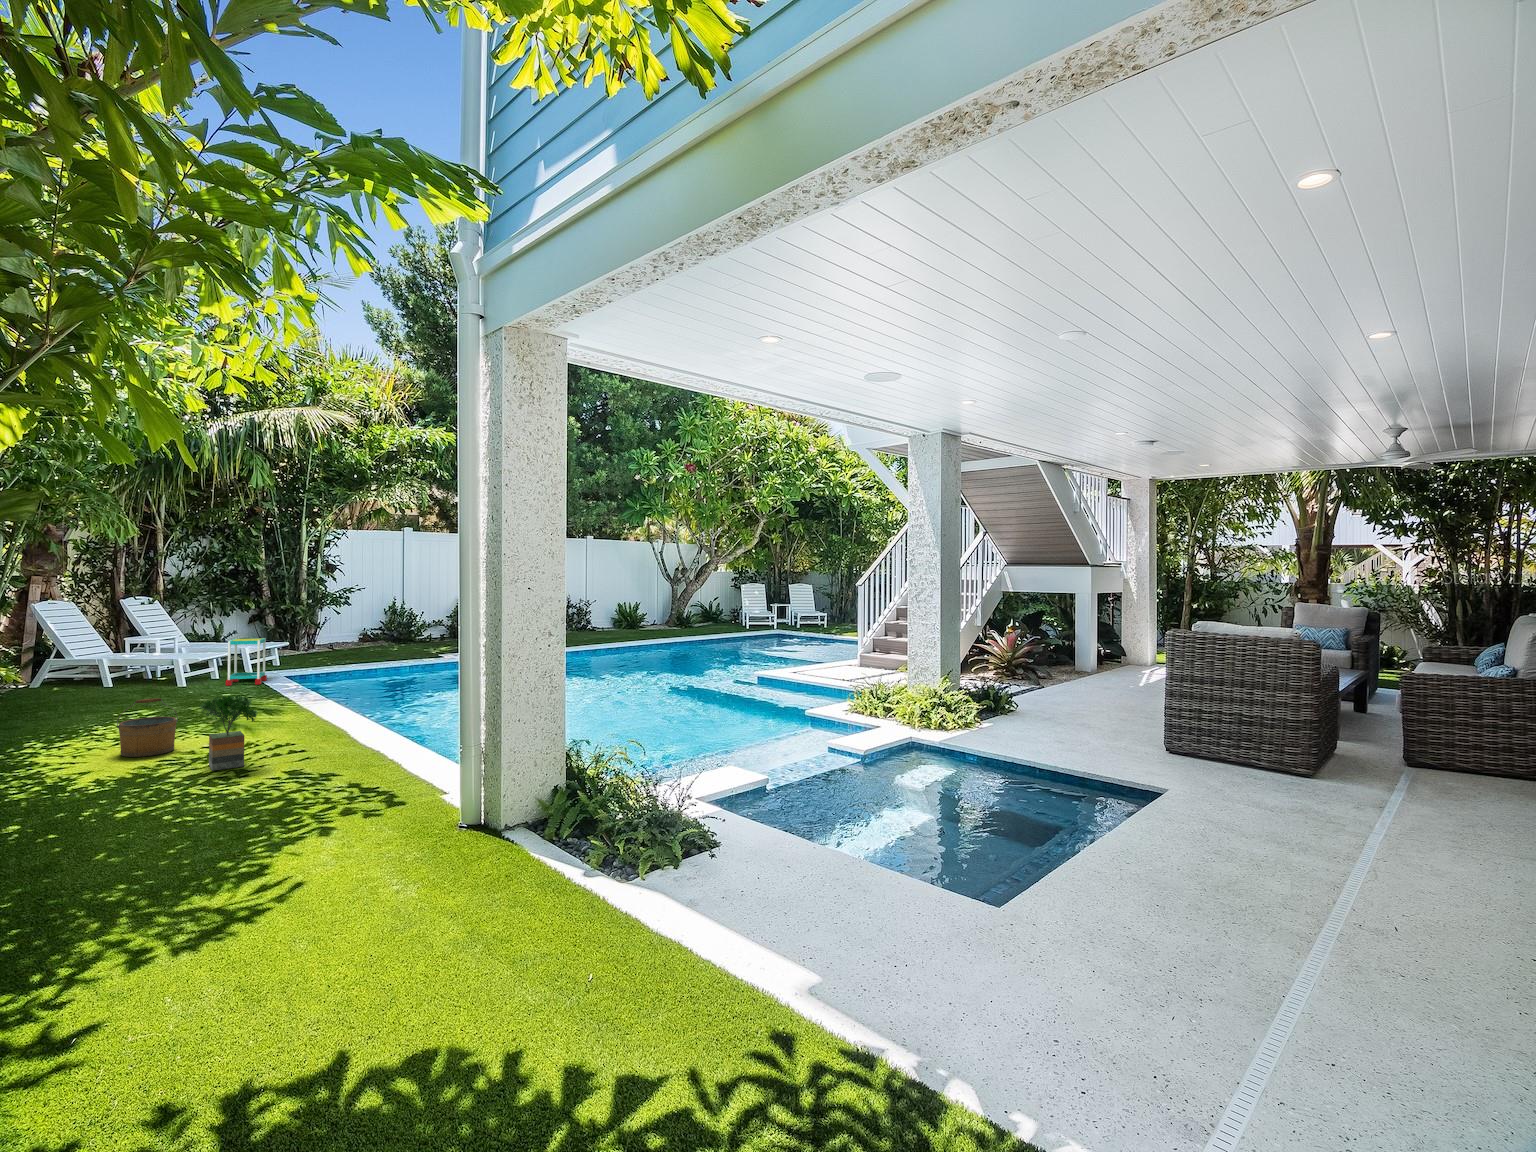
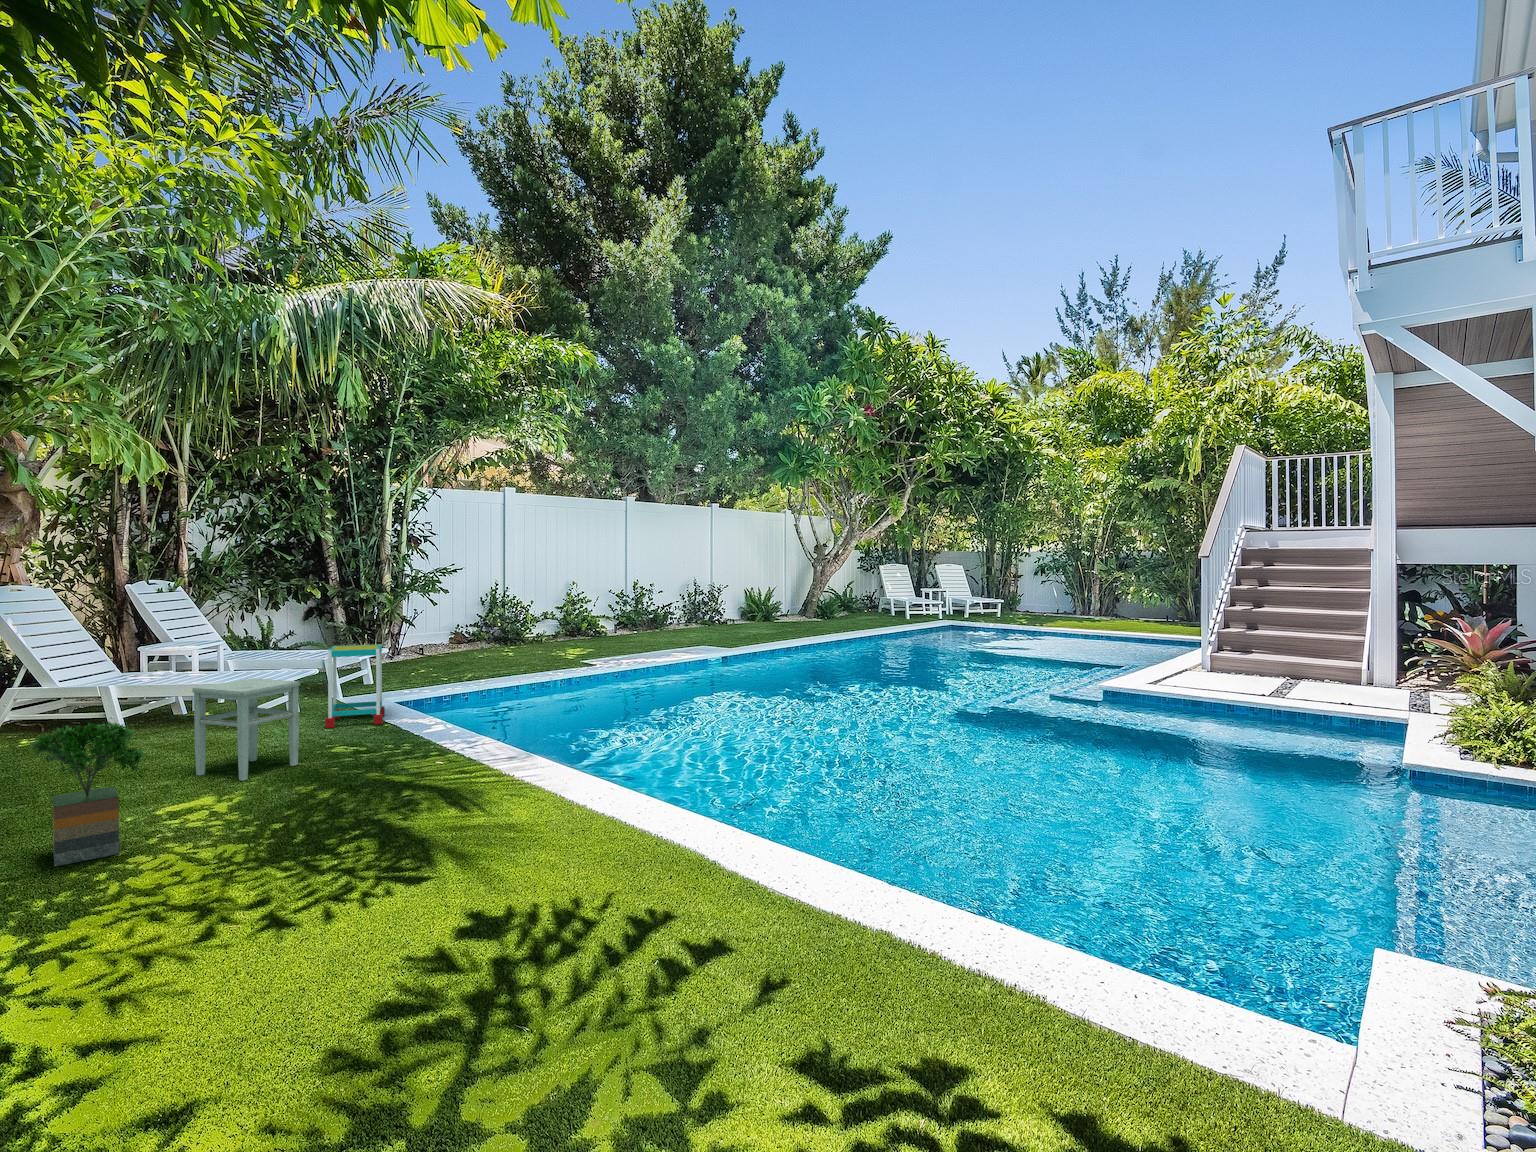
stool: none [139,654,198,705] -> present [192,678,300,781]
potted tree: present [201,695,258,771] -> present [30,721,145,866]
bucket: present [117,698,178,757] -> none [218,817,361,988]

